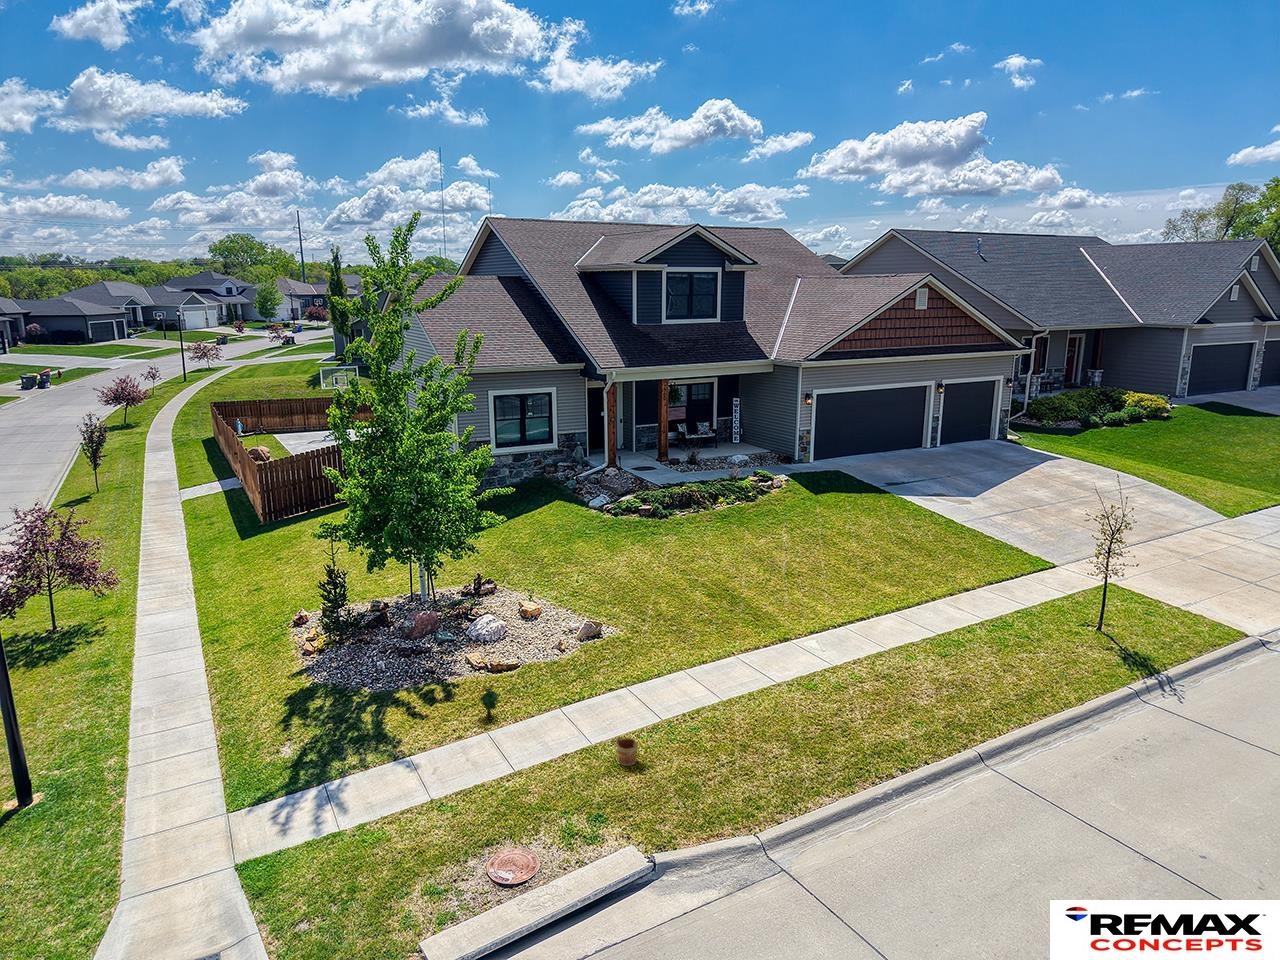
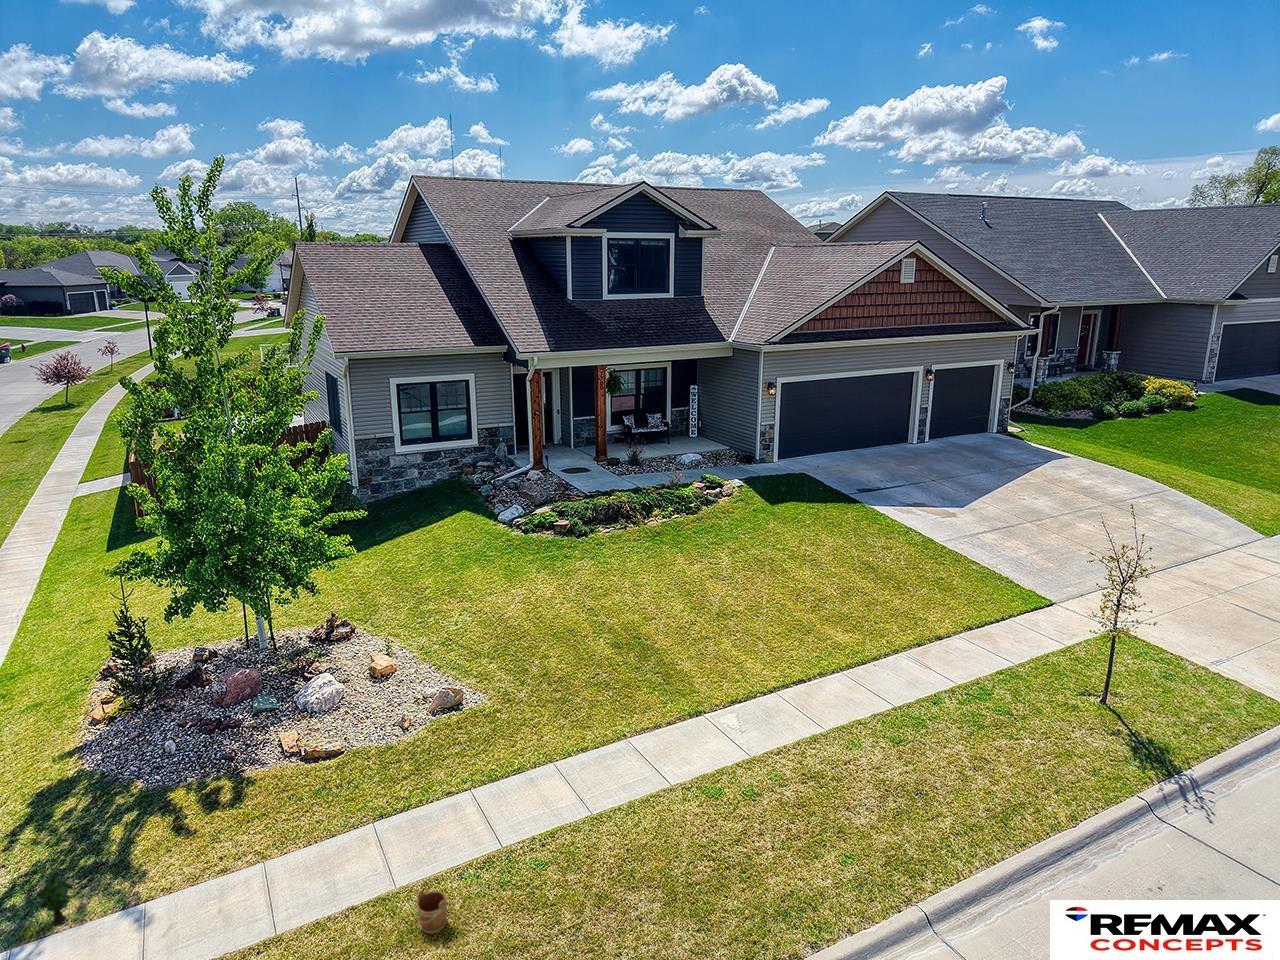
decorative plant: present [479,685,499,720] -> present [38,873,74,925]

